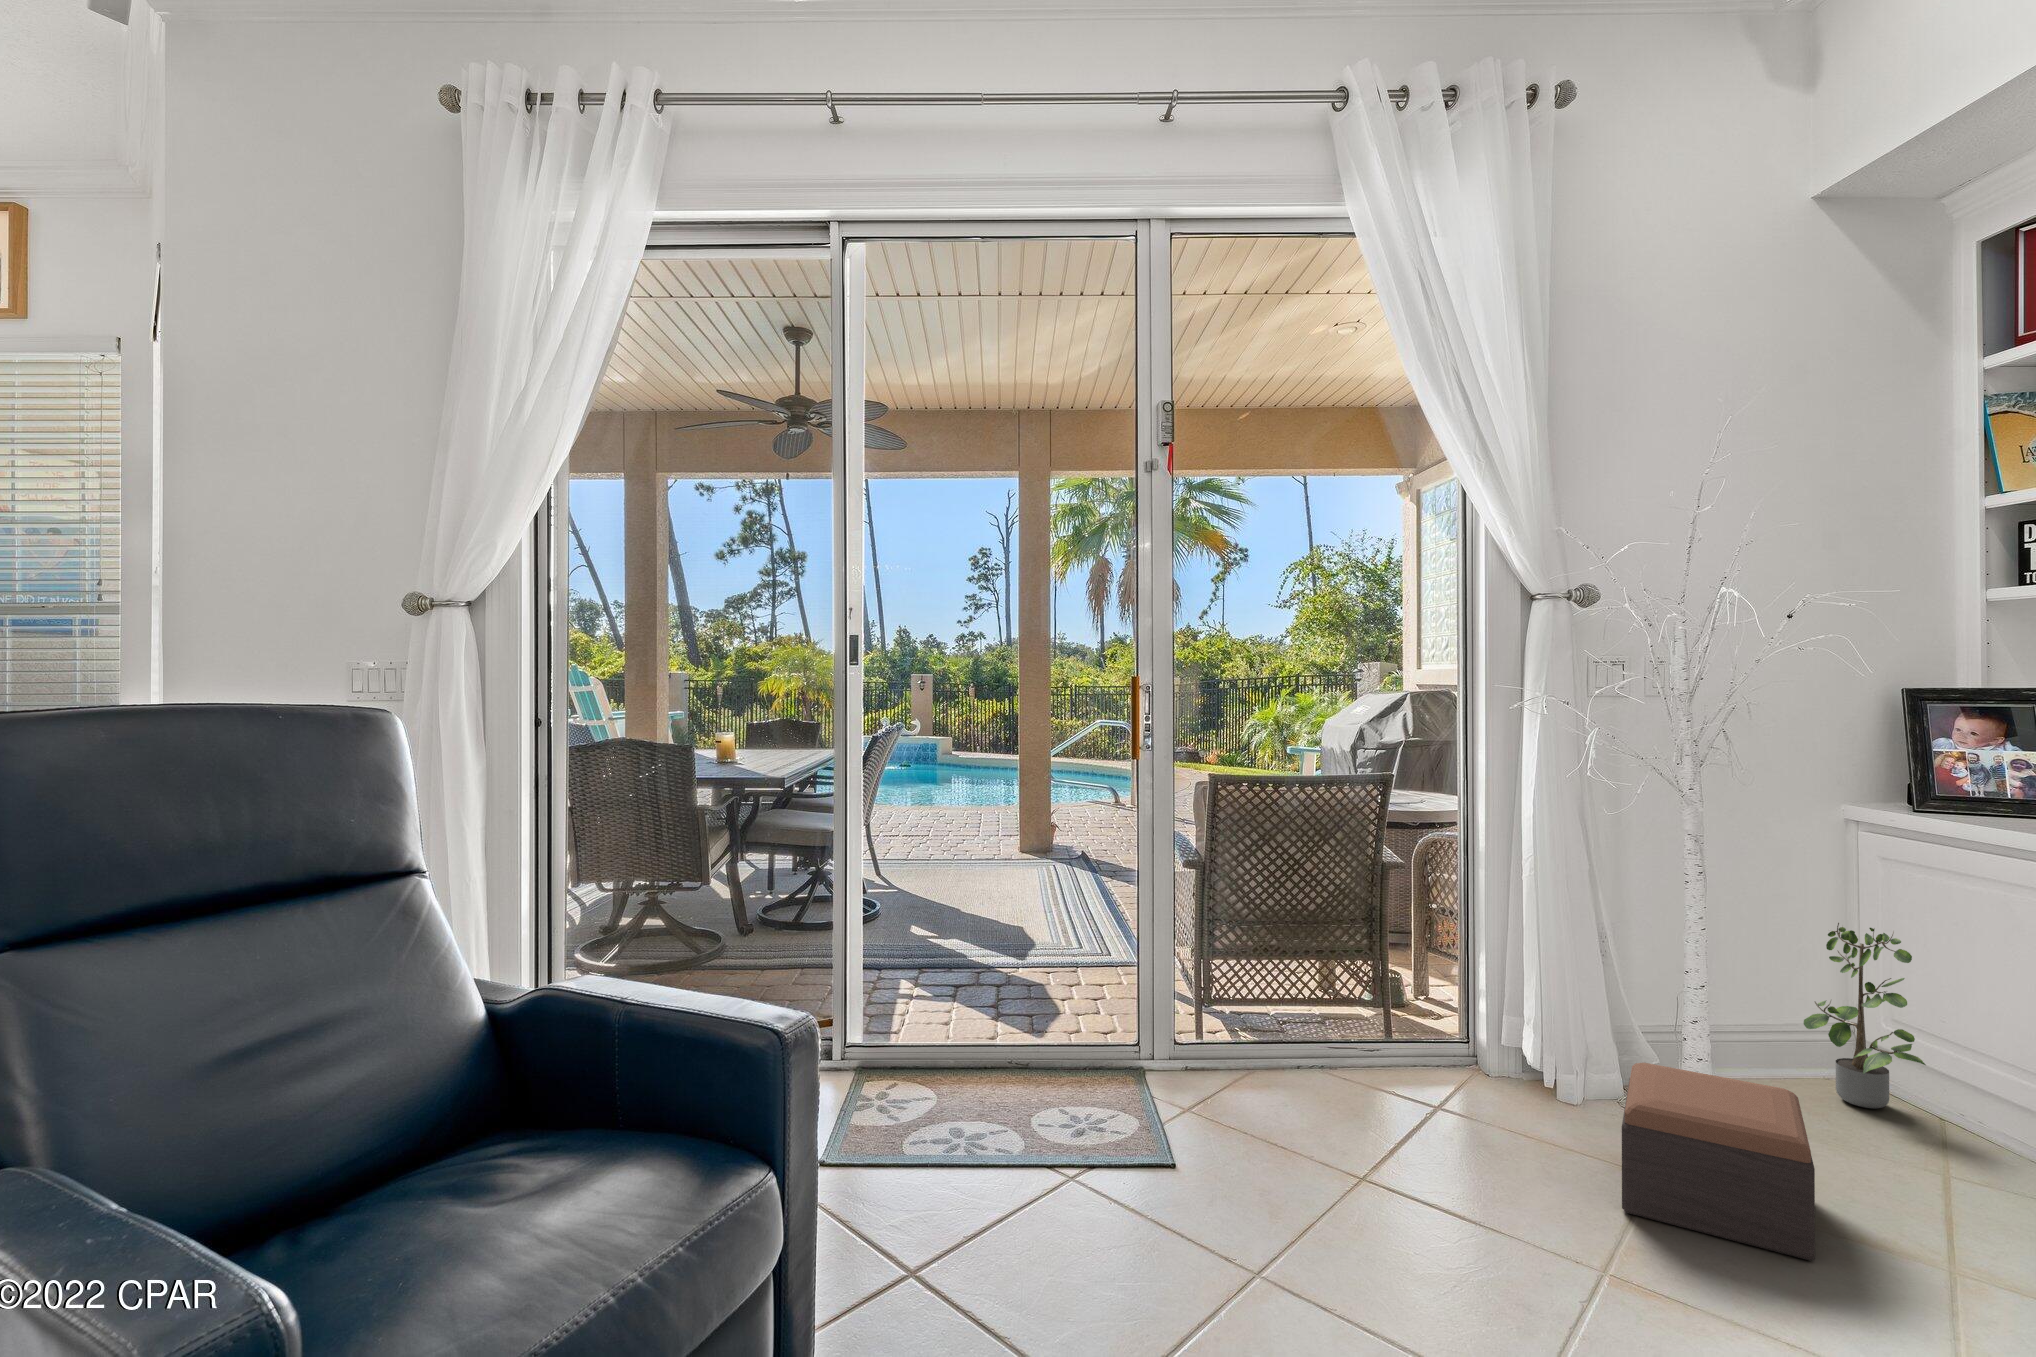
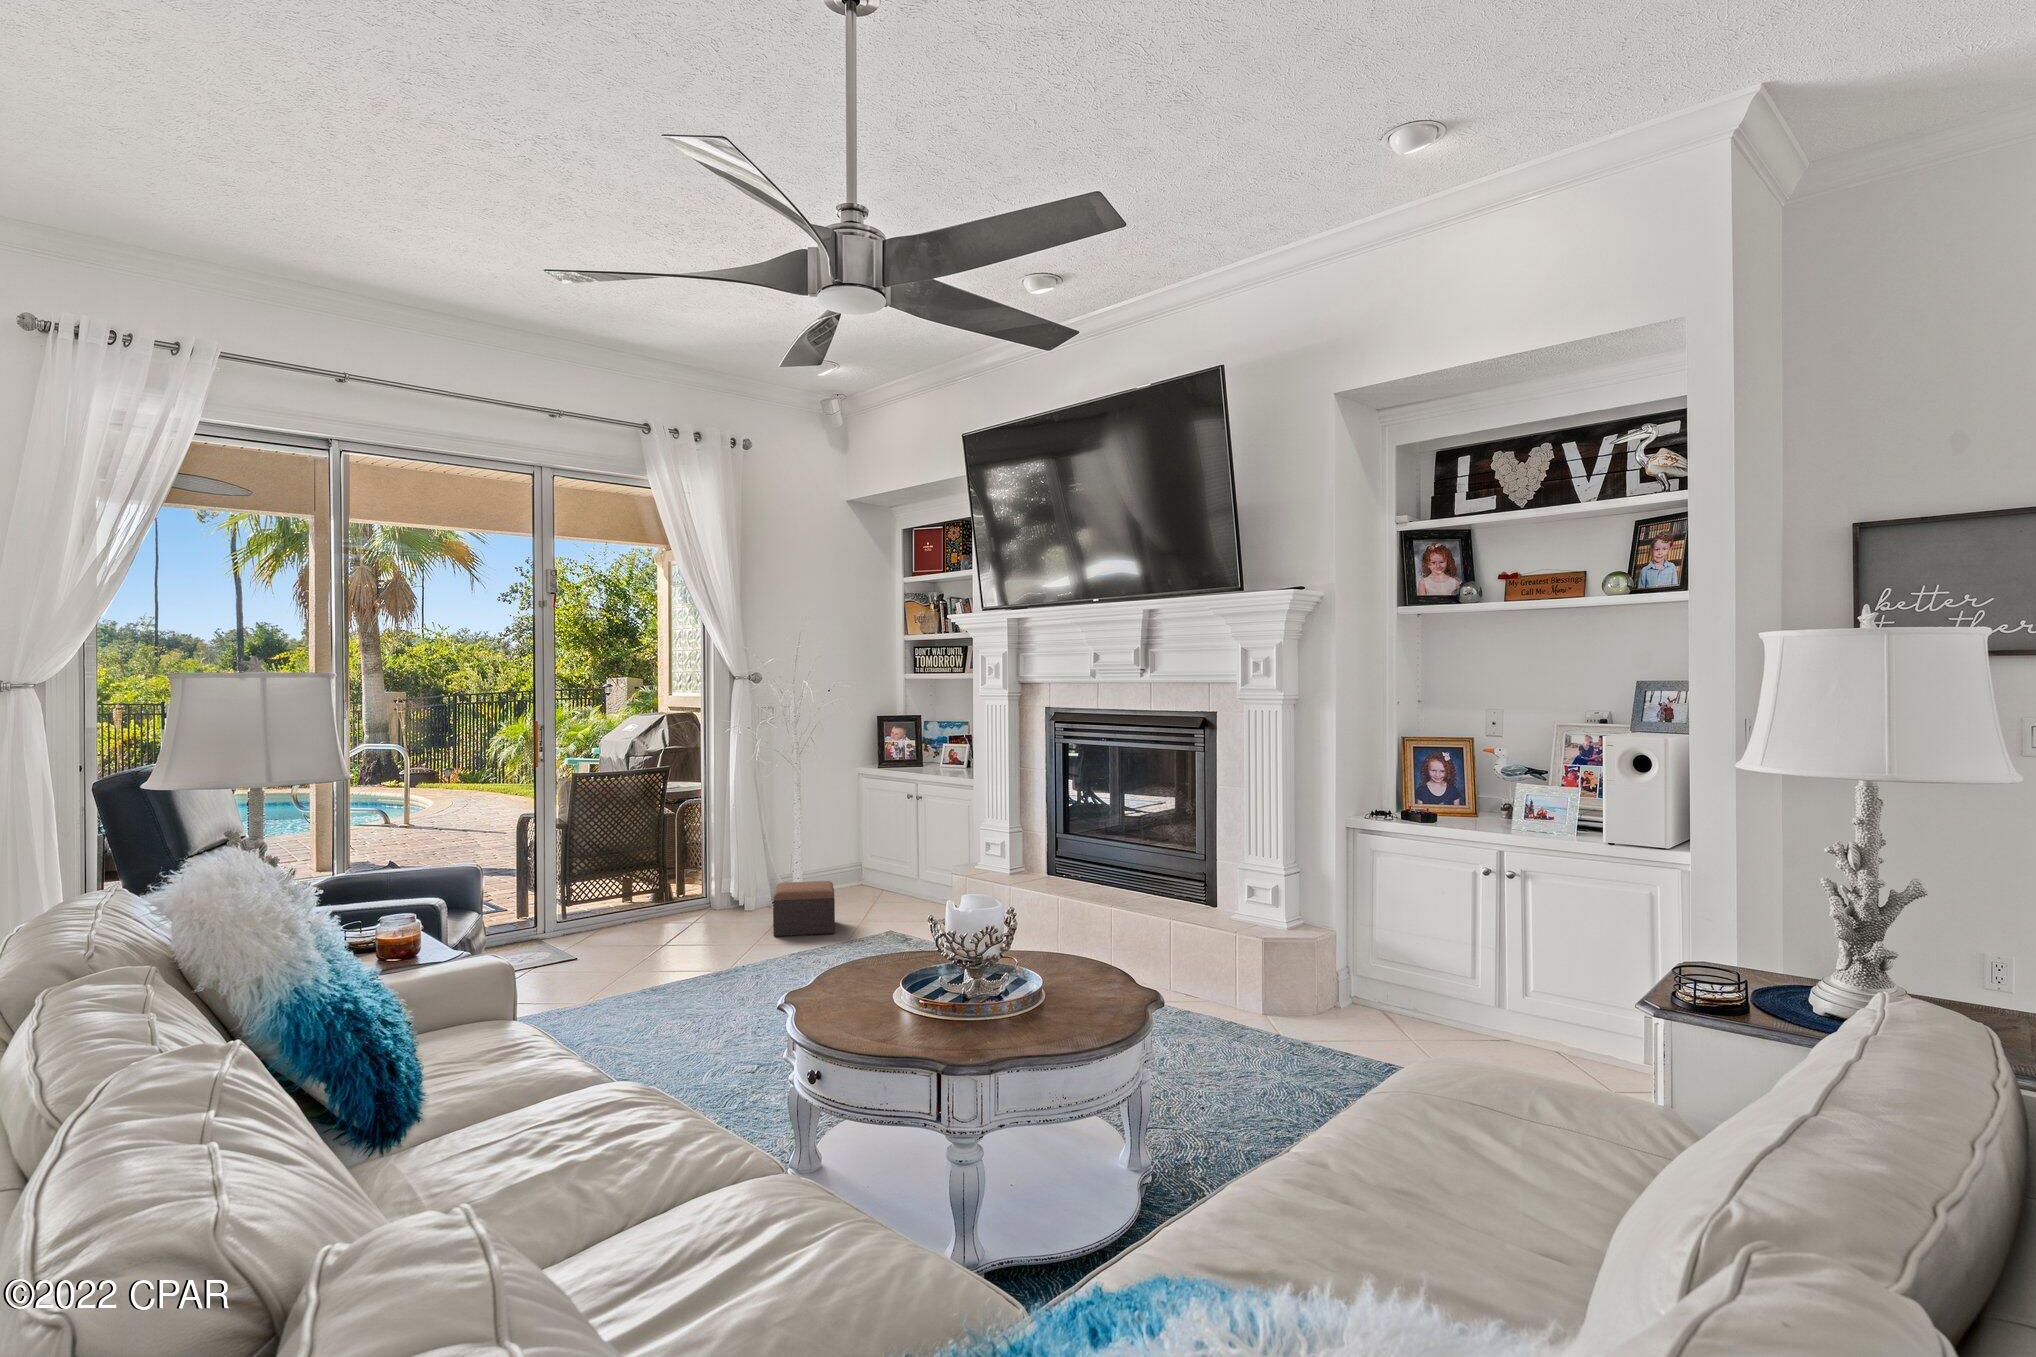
potted plant: present [1804,923,1926,1108] -> none [841,820,880,898]

